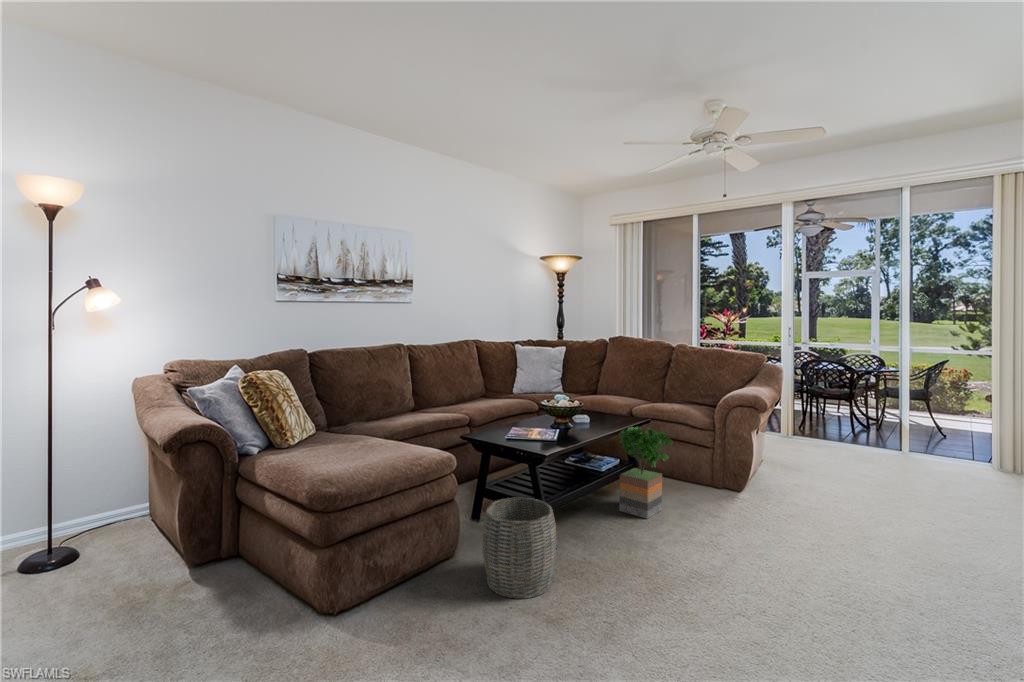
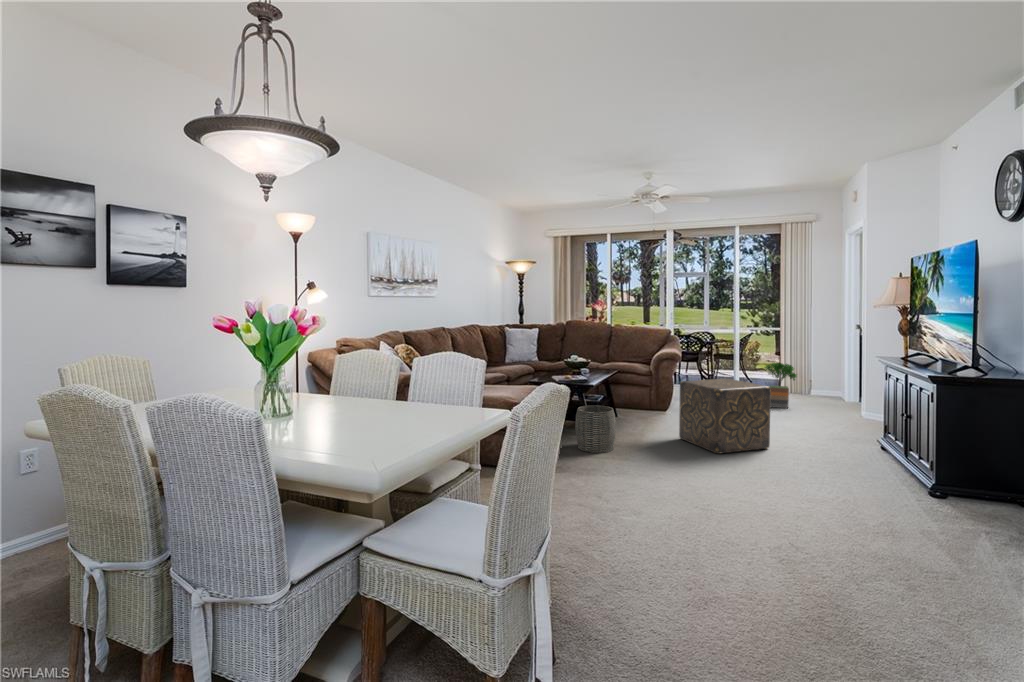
potted tree: present [619,427,672,519] -> present [765,363,797,408]
ottoman: none [701,467,898,650] -> present [679,379,771,454]

